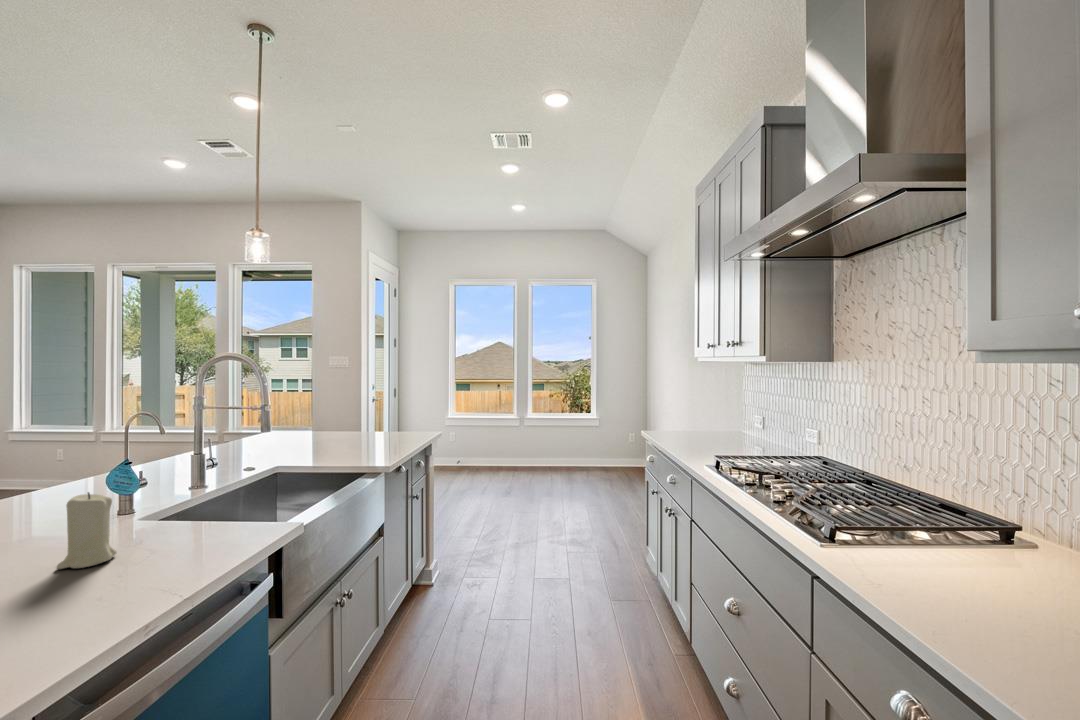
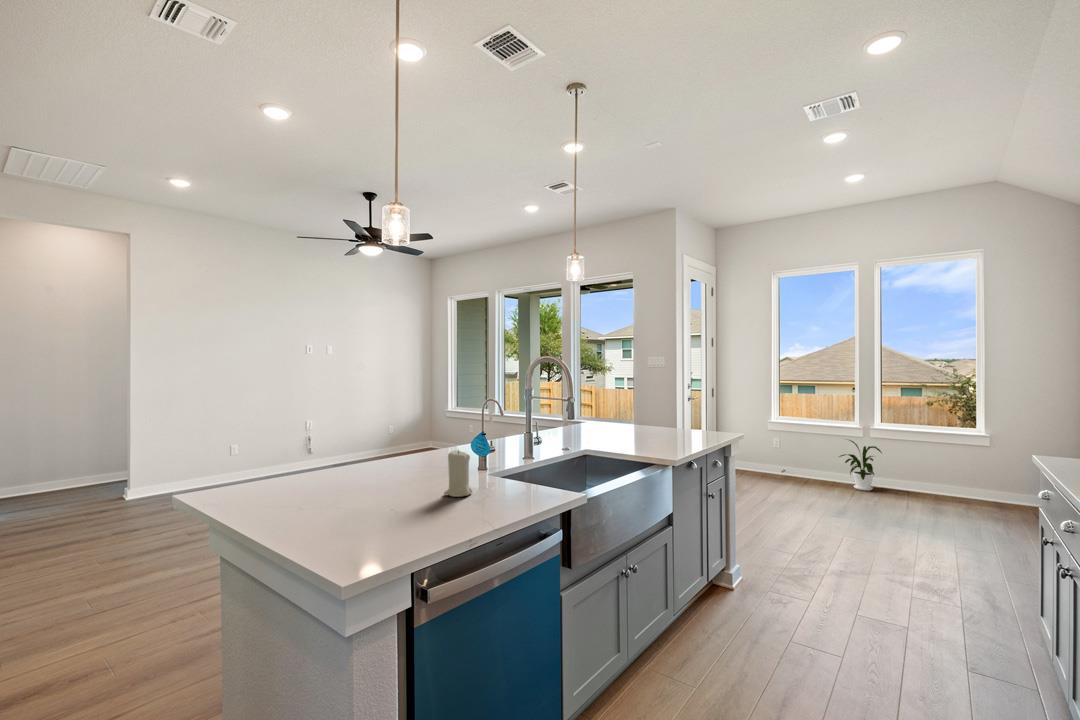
house plant: none [500,428,532,470] -> present [839,440,882,491]

